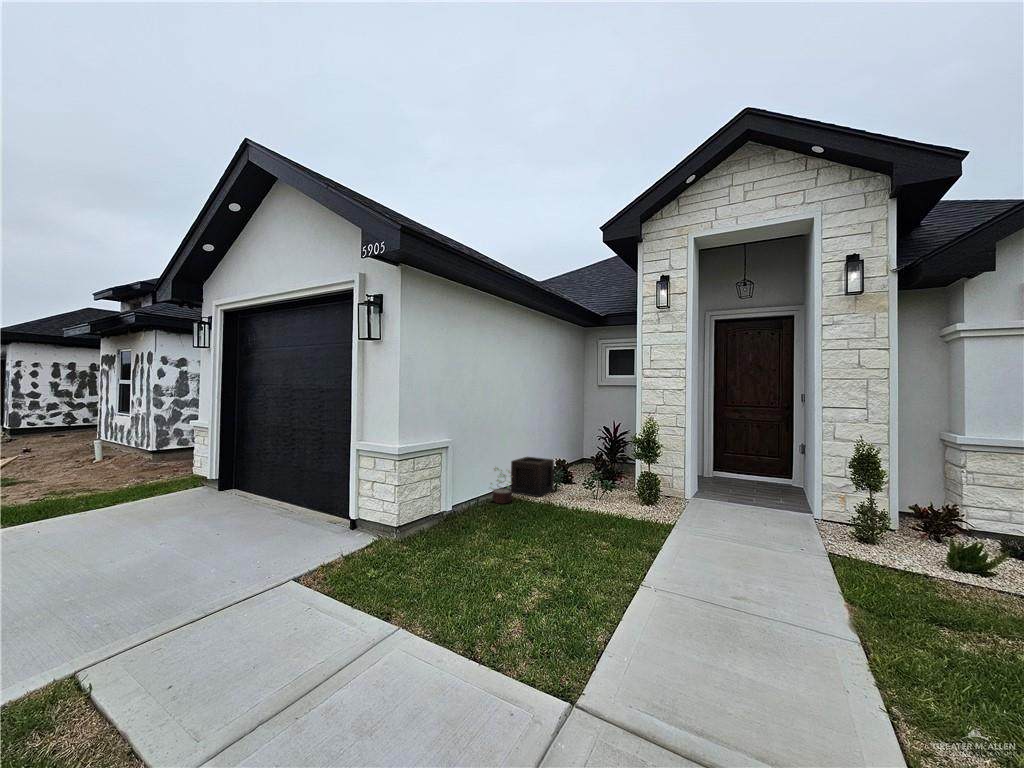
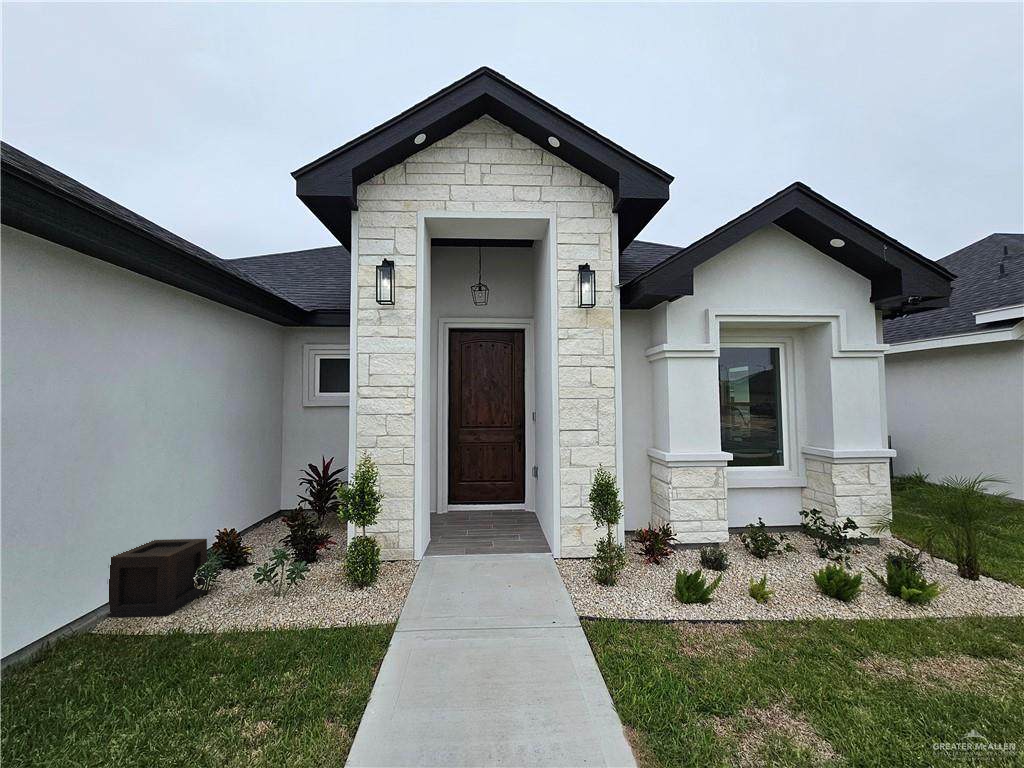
decorative plant: present [490,468,513,504] -> none [34,580,103,656]

